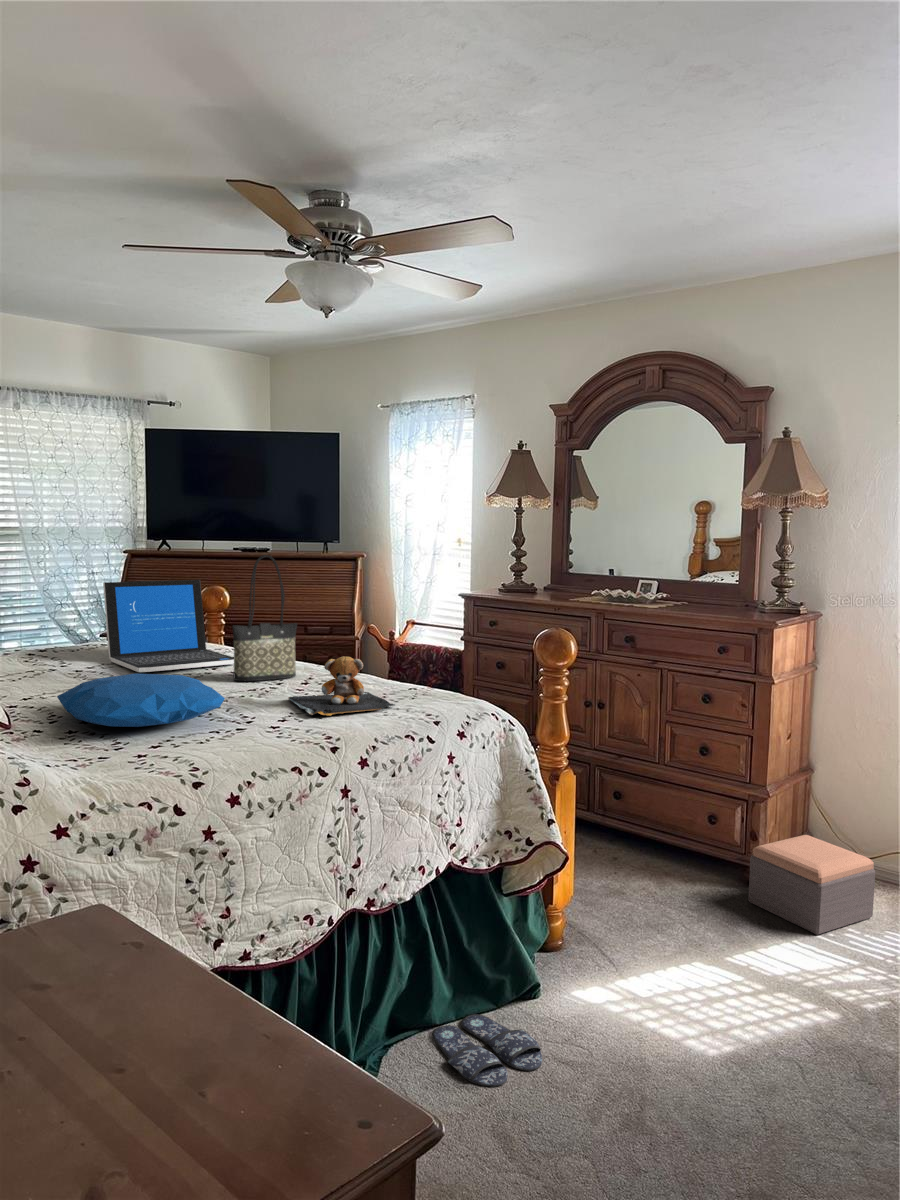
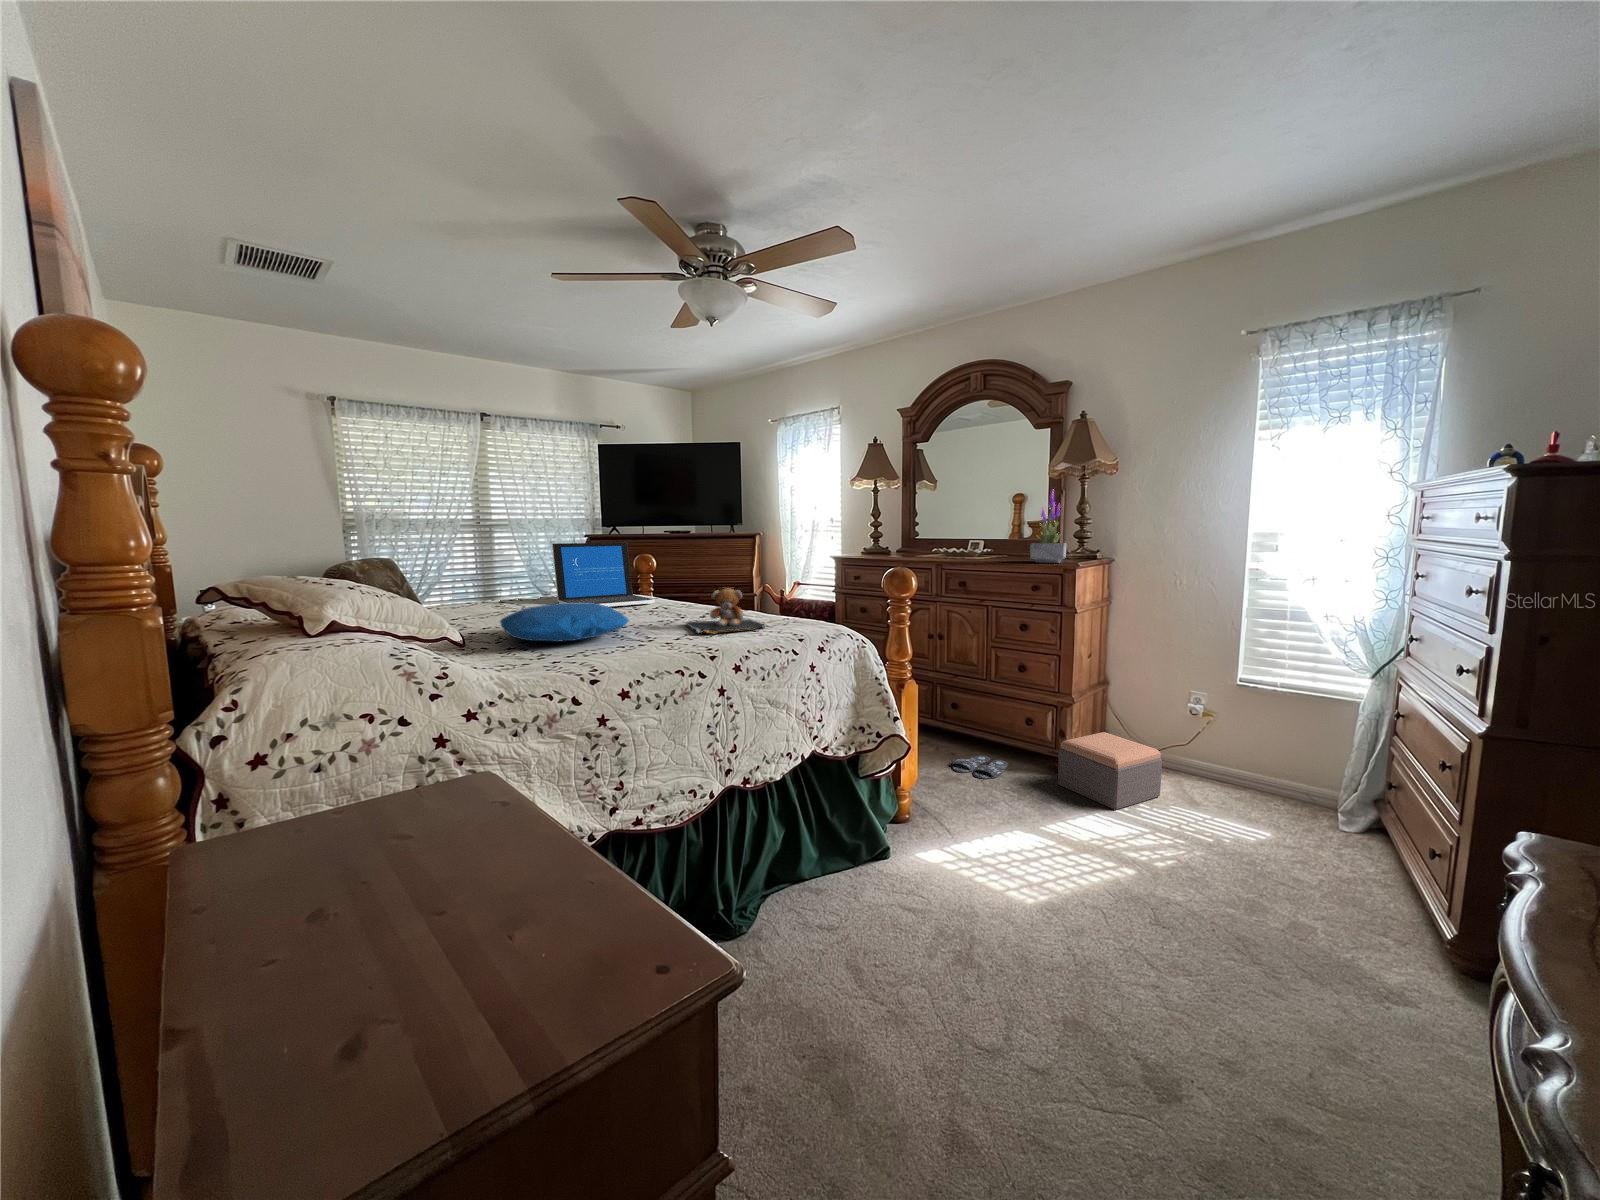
potted plant: none [718,526,763,620] -> present [1030,491,1066,563]
tote bag: present [232,555,297,681] -> none [644,515,696,614]
slippers: present [432,1014,542,1087] -> present [952,755,1008,779]

